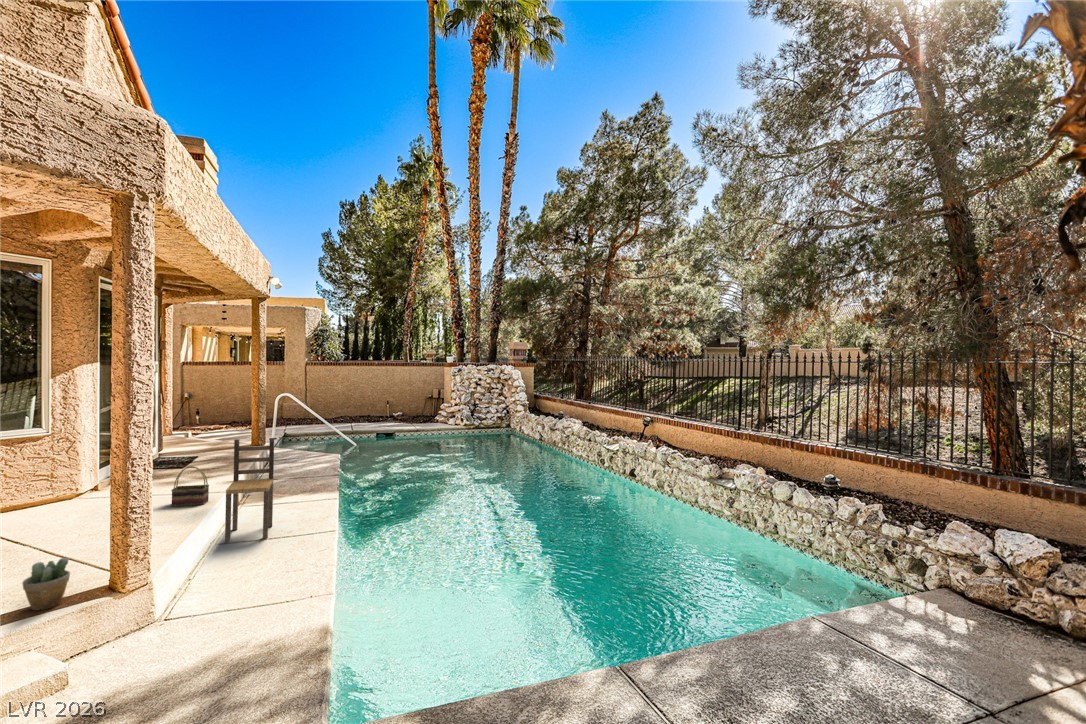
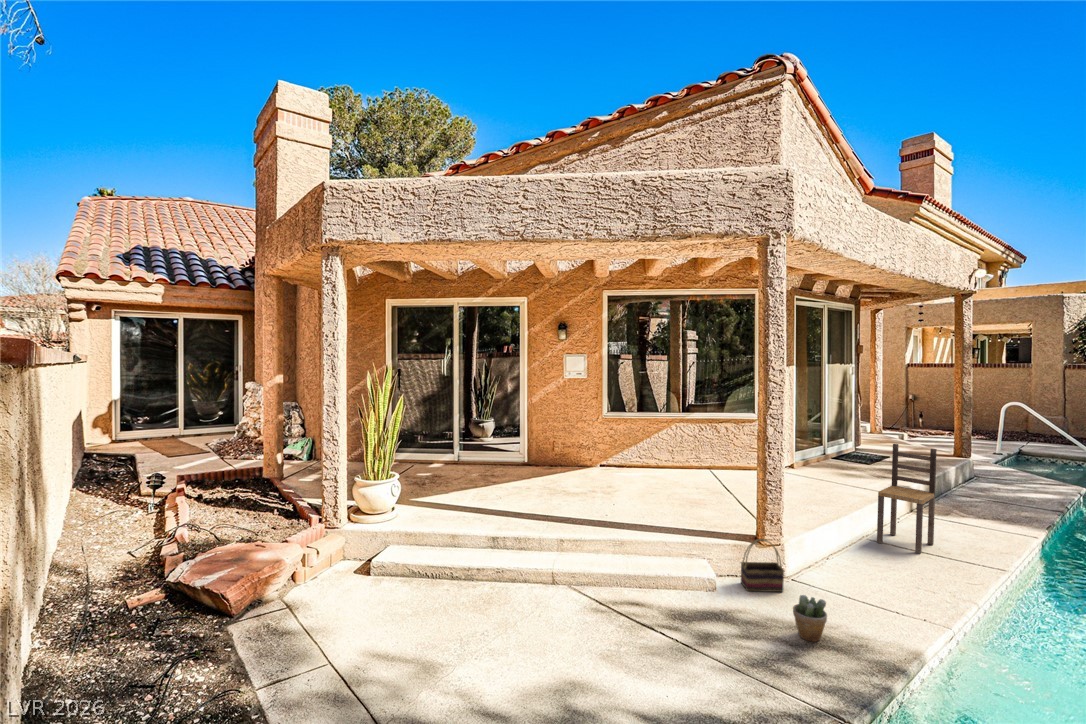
basket: present [171,466,209,506] -> present [741,539,784,592]
potted plant: present [22,558,70,610] -> present [793,595,827,642]

